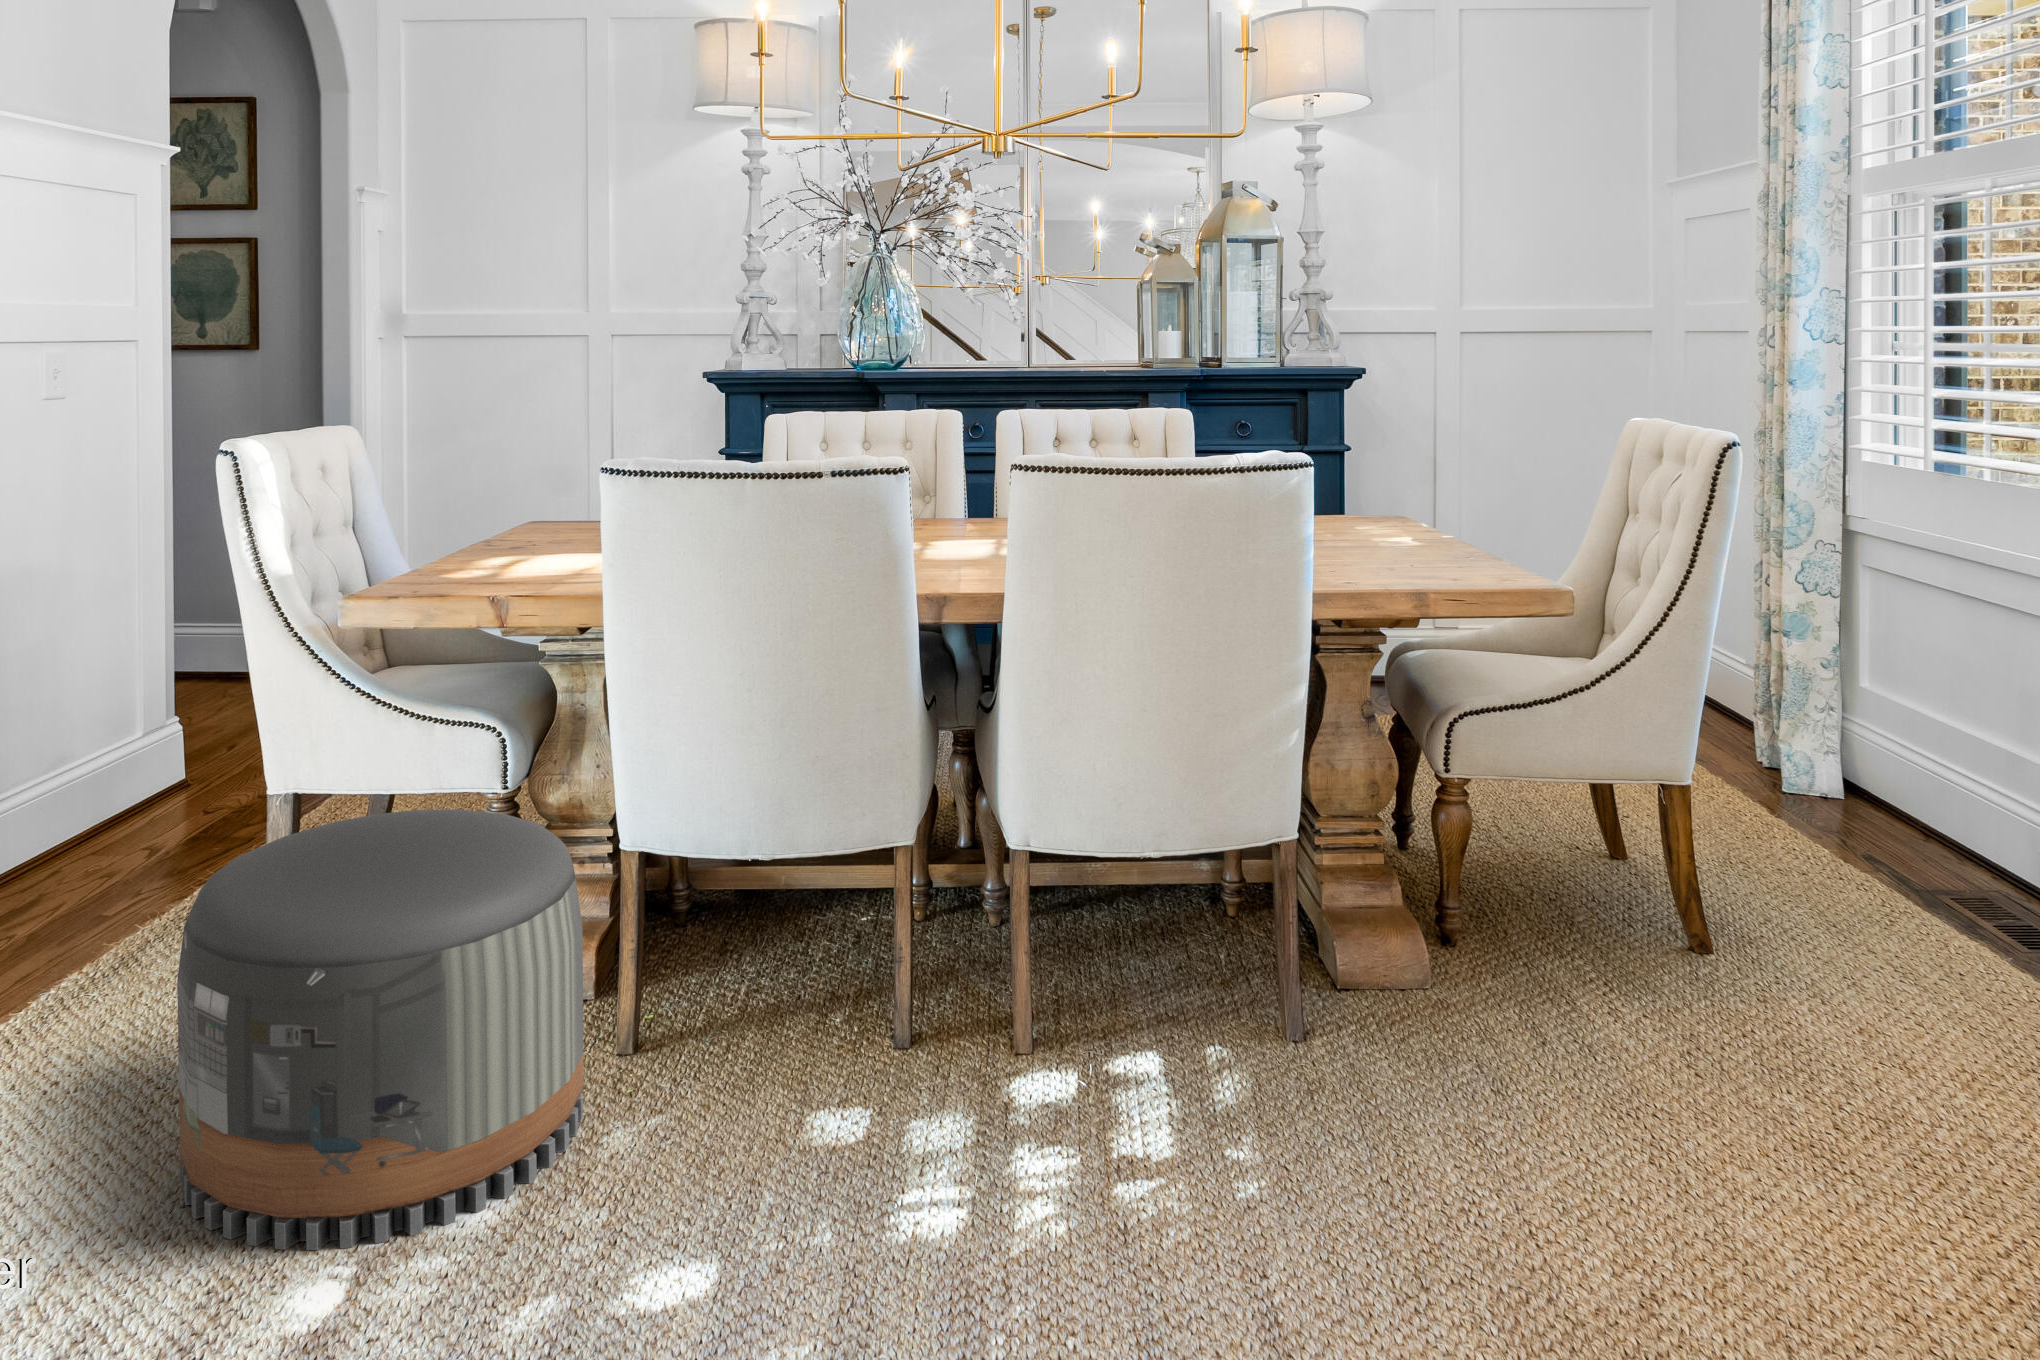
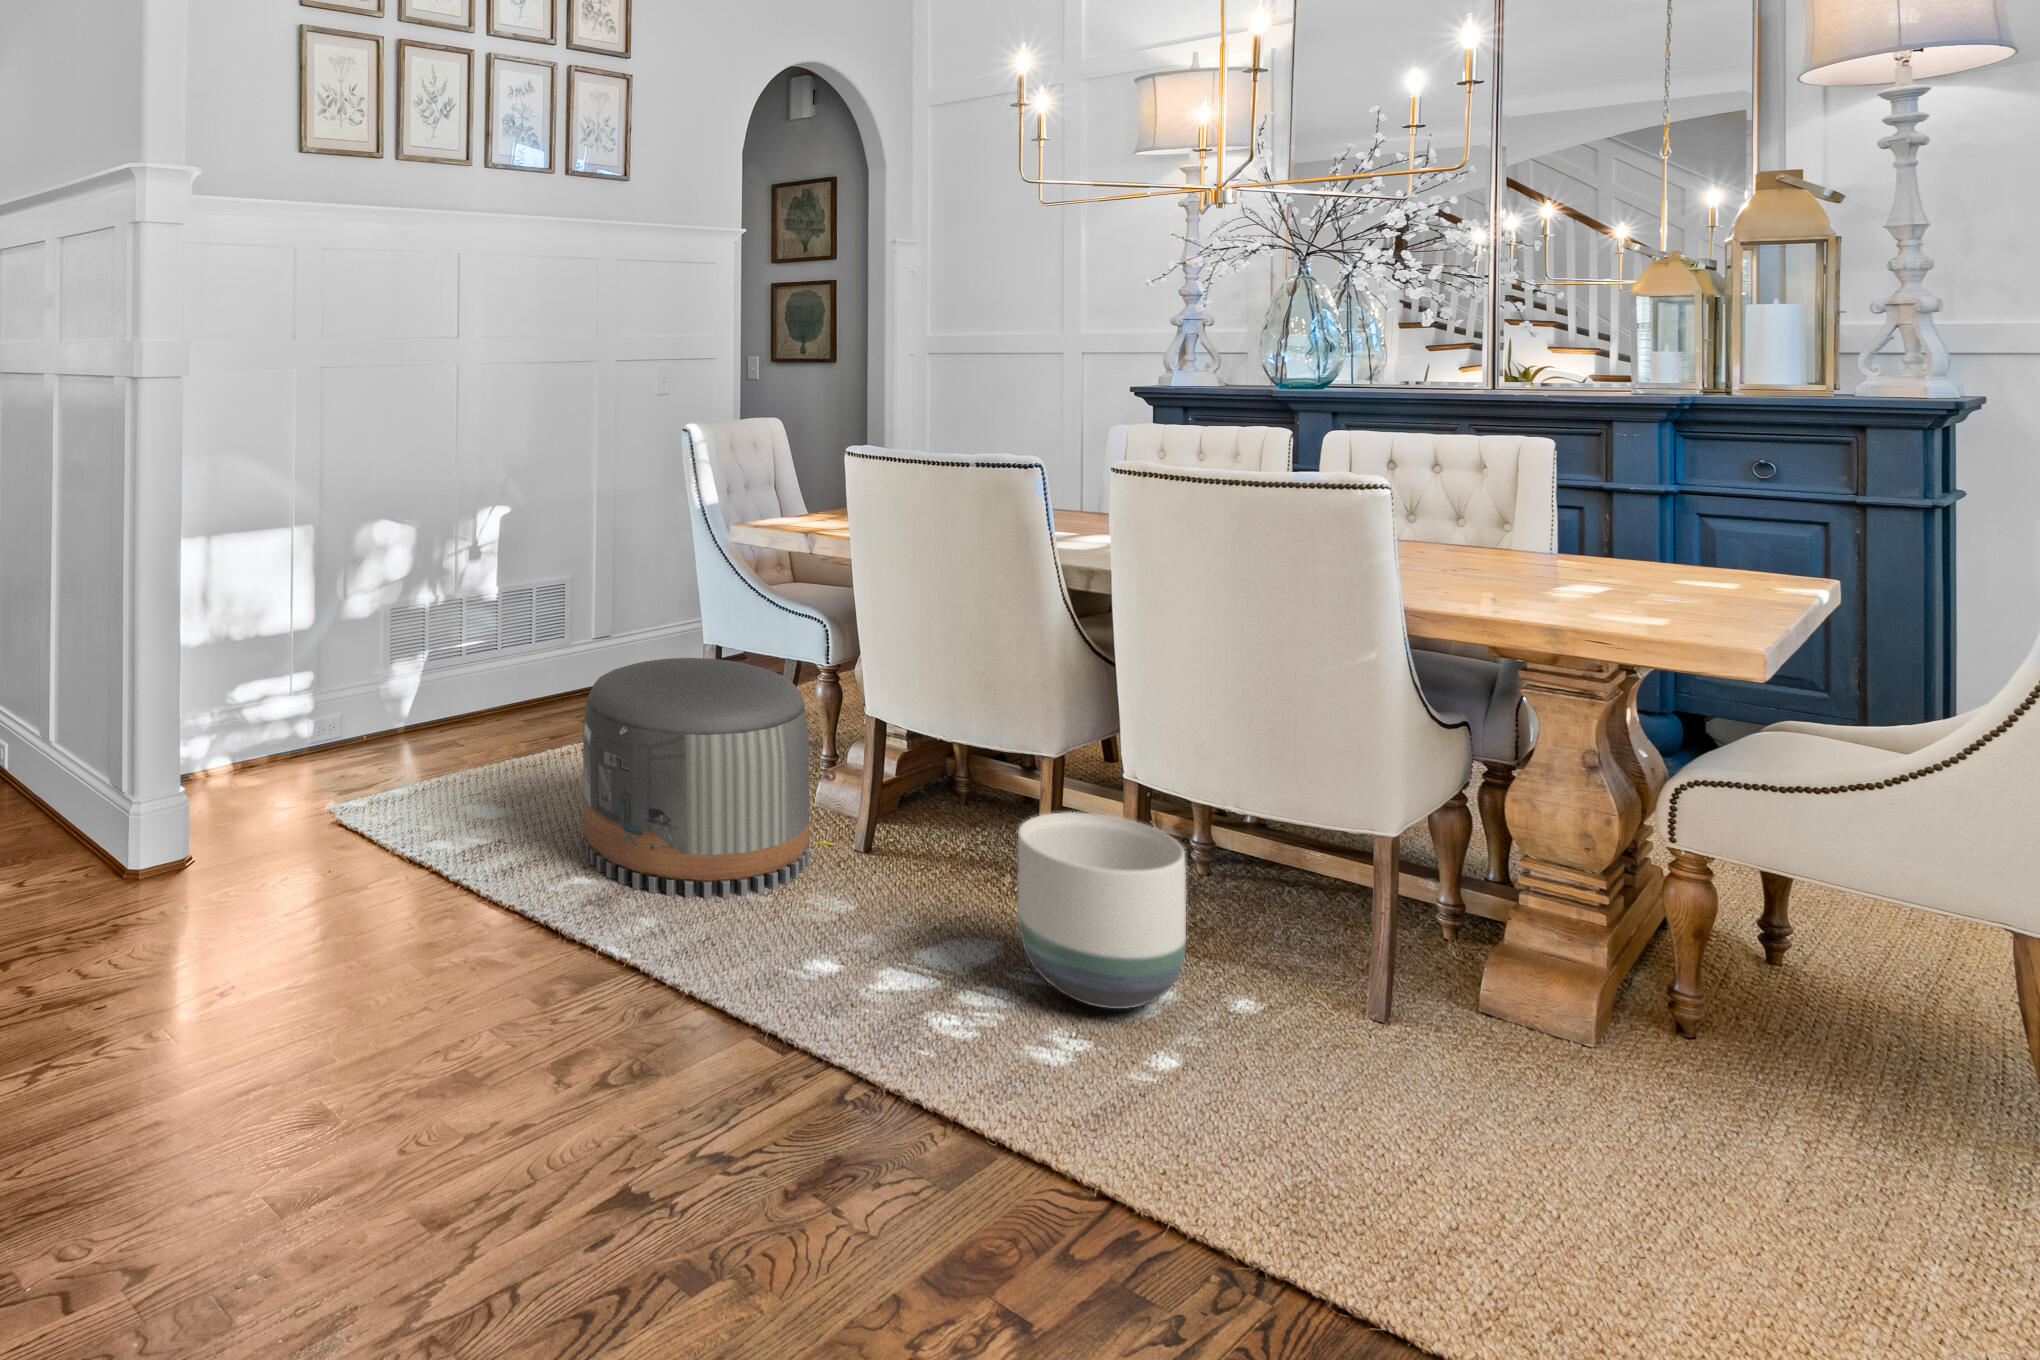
planter: none [960,892,1155,1141] -> present [1018,812,1186,1009]

